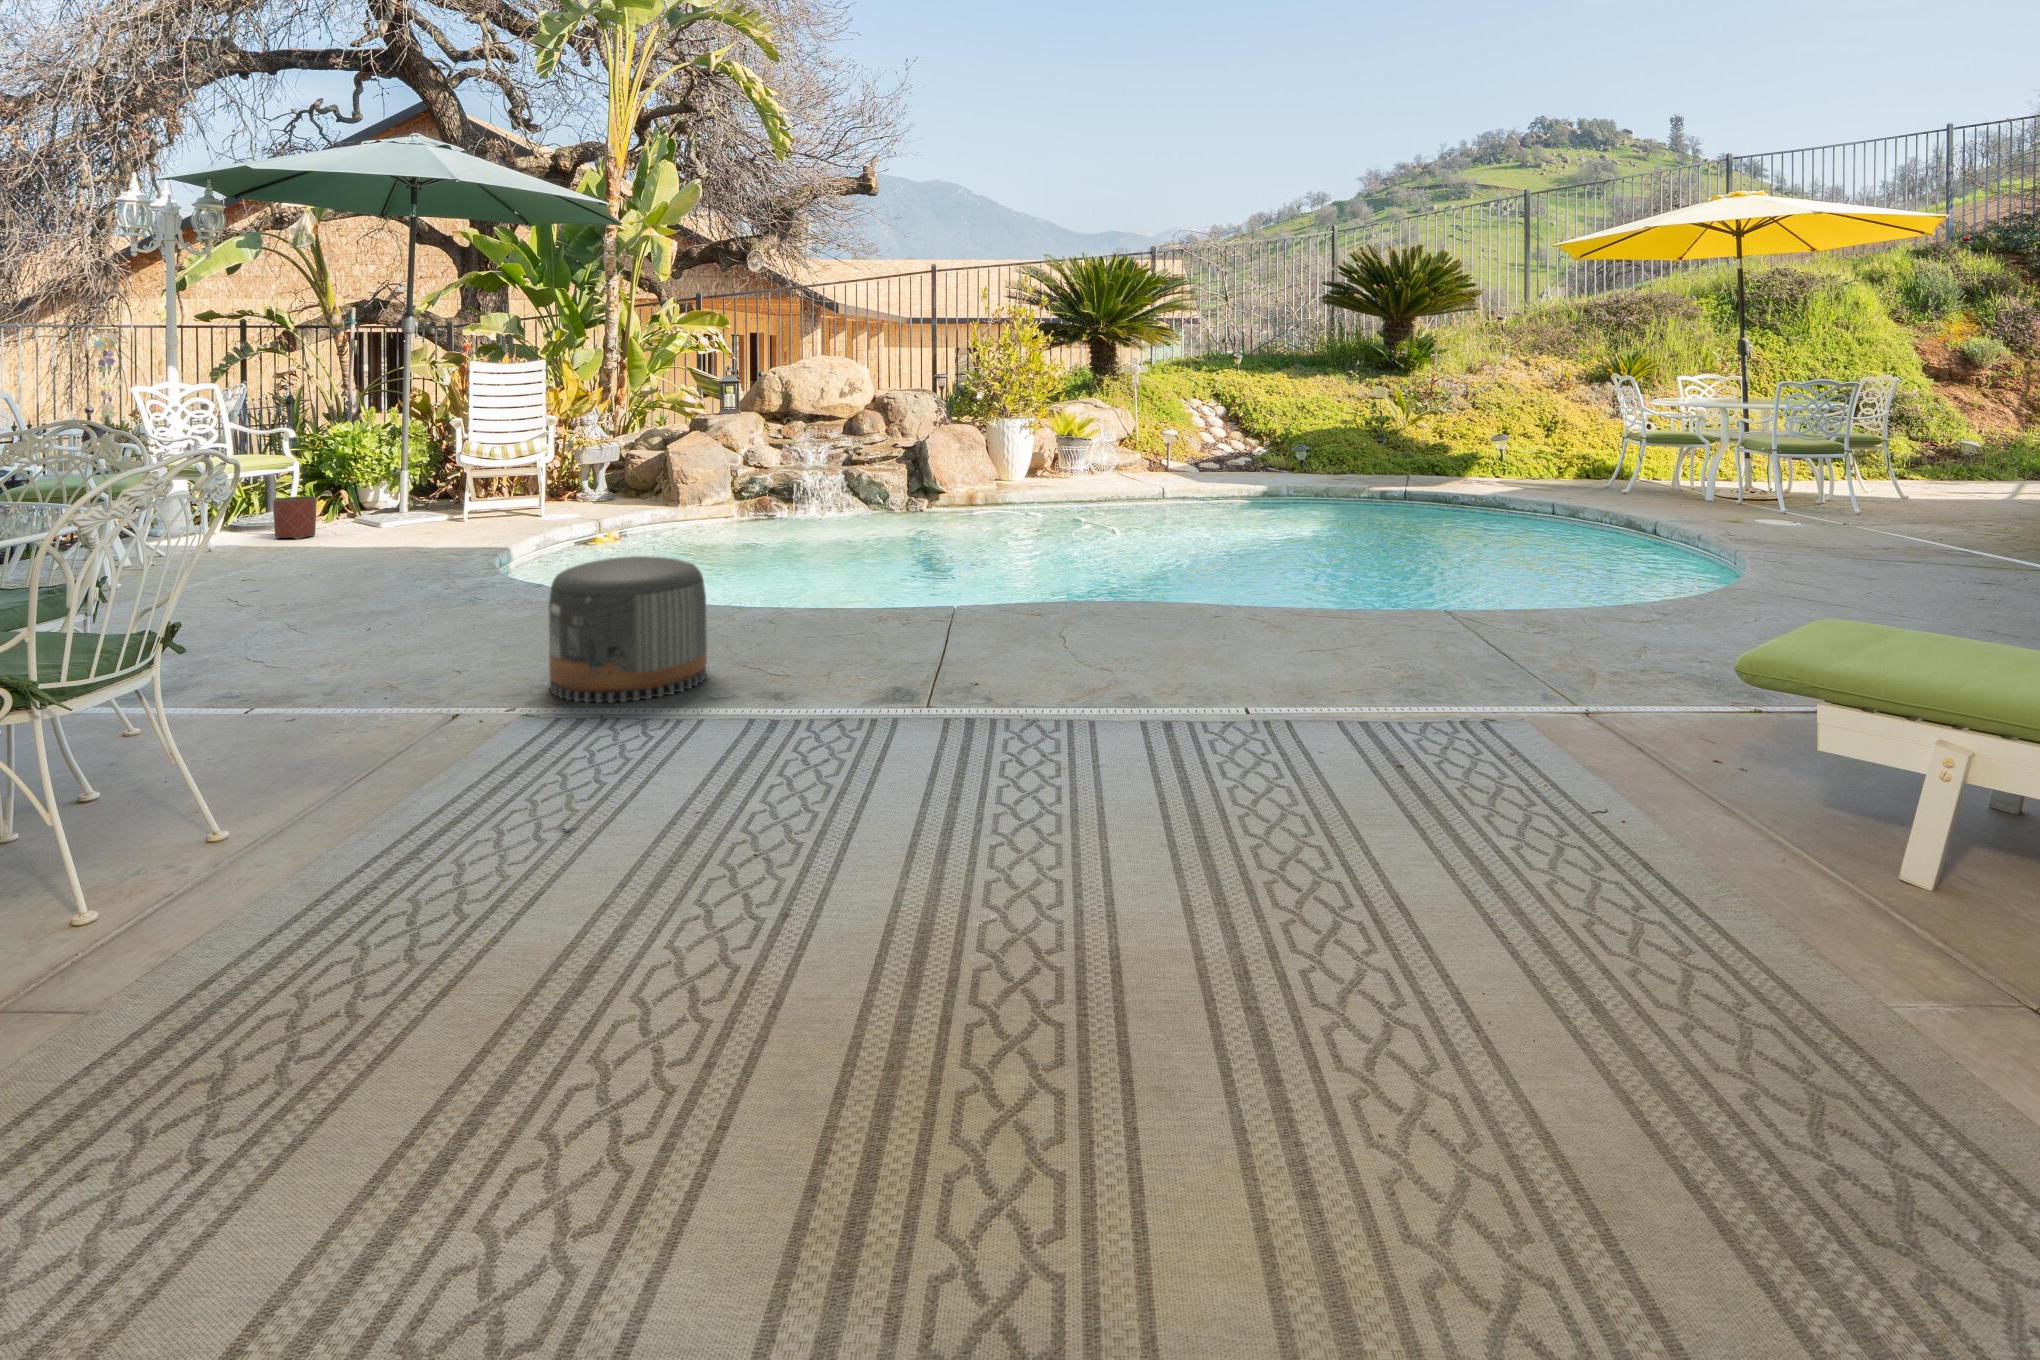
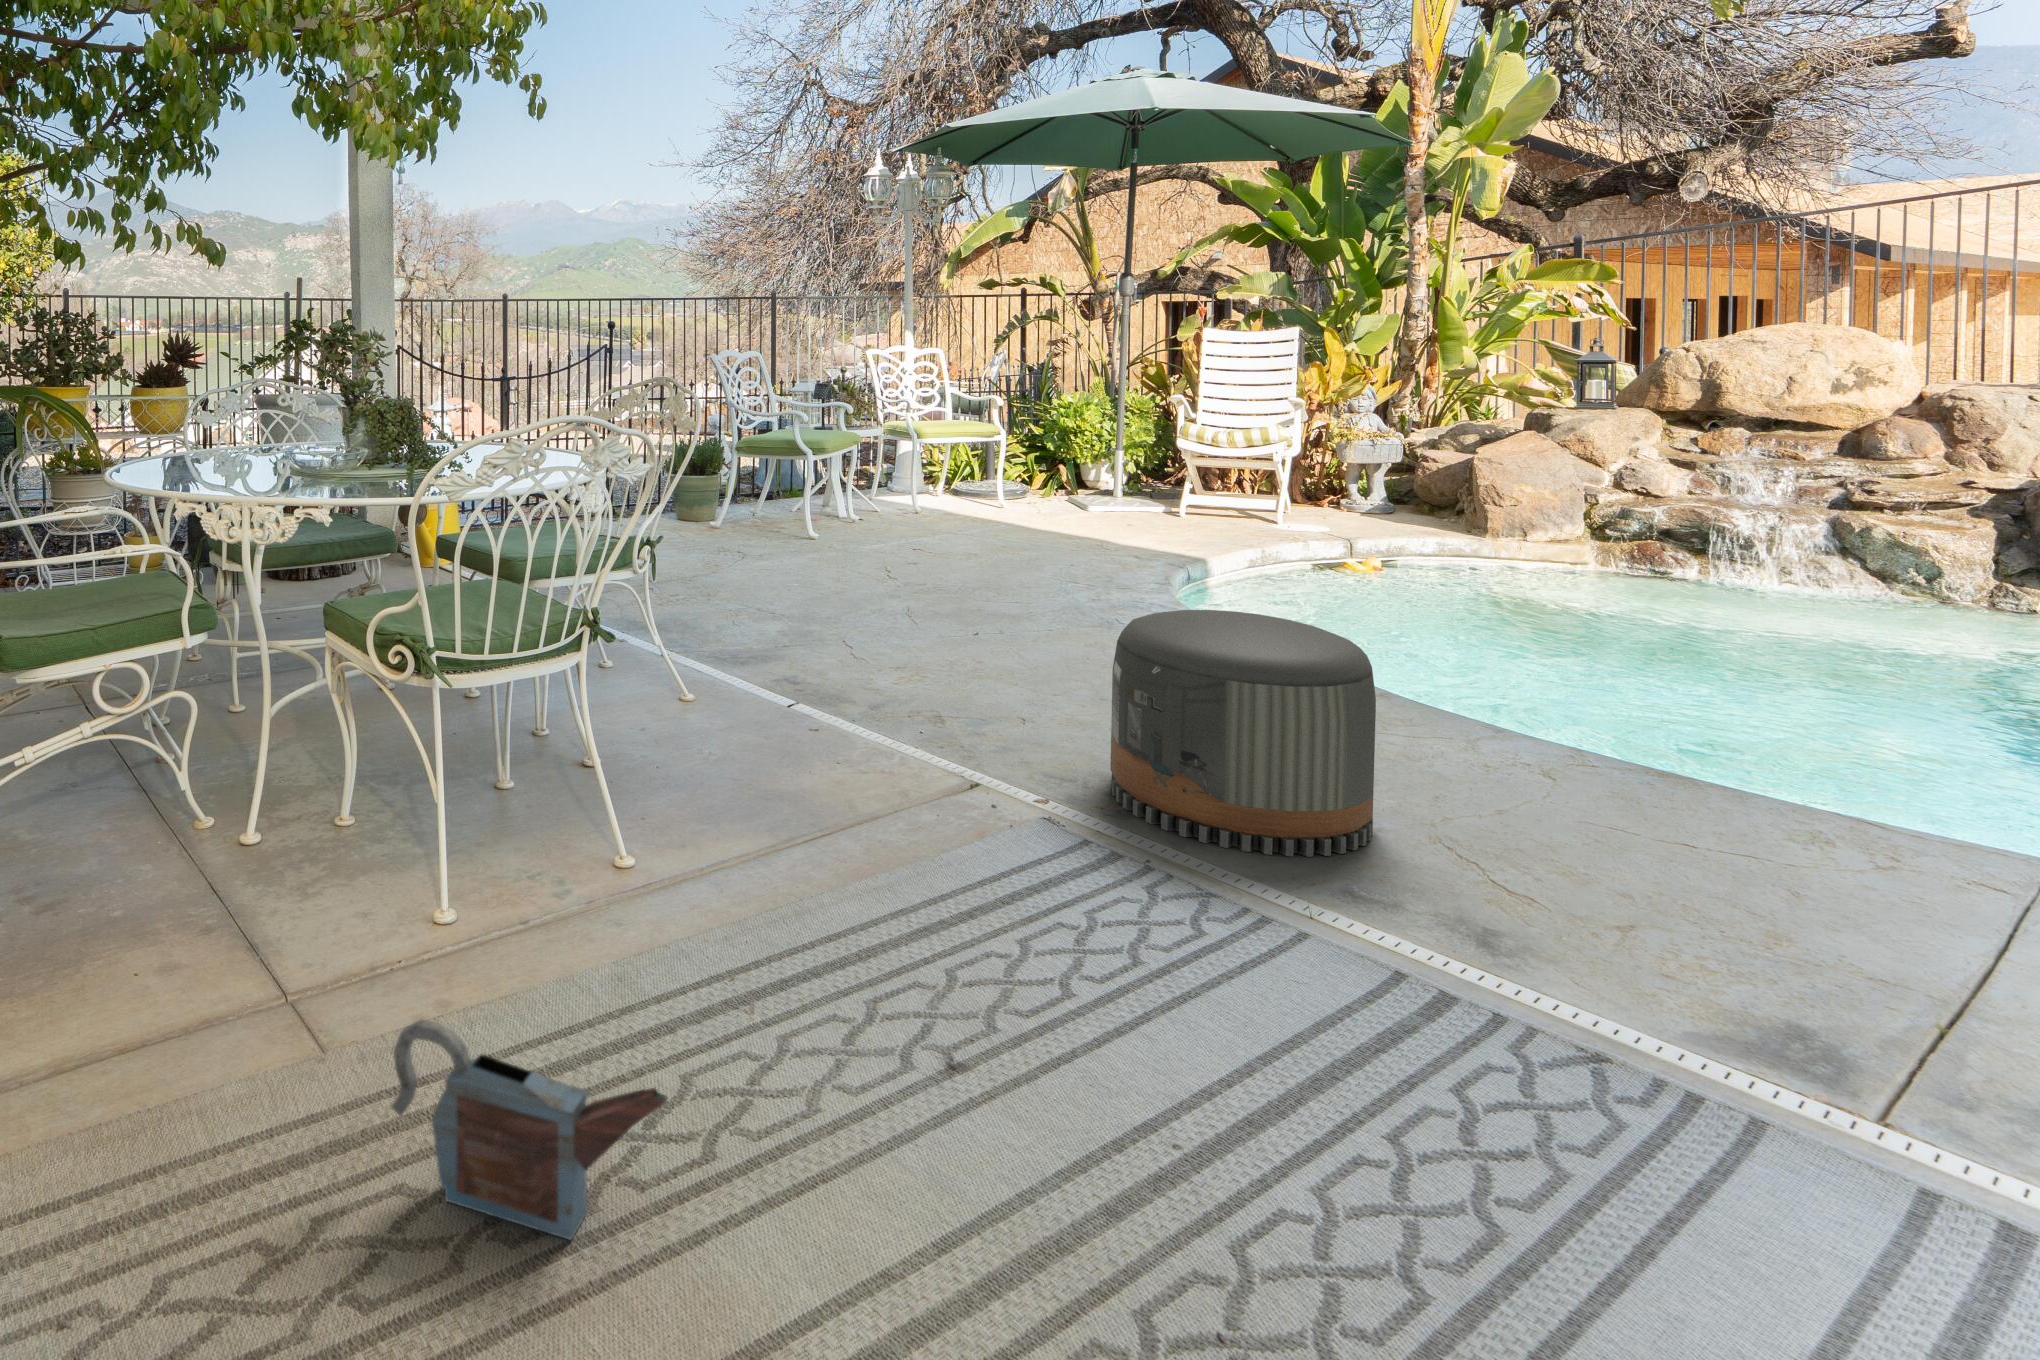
planter: present [273,496,317,539] -> none [983,463,1024,508]
watering can: none [268,846,487,991] -> present [392,1020,667,1240]

